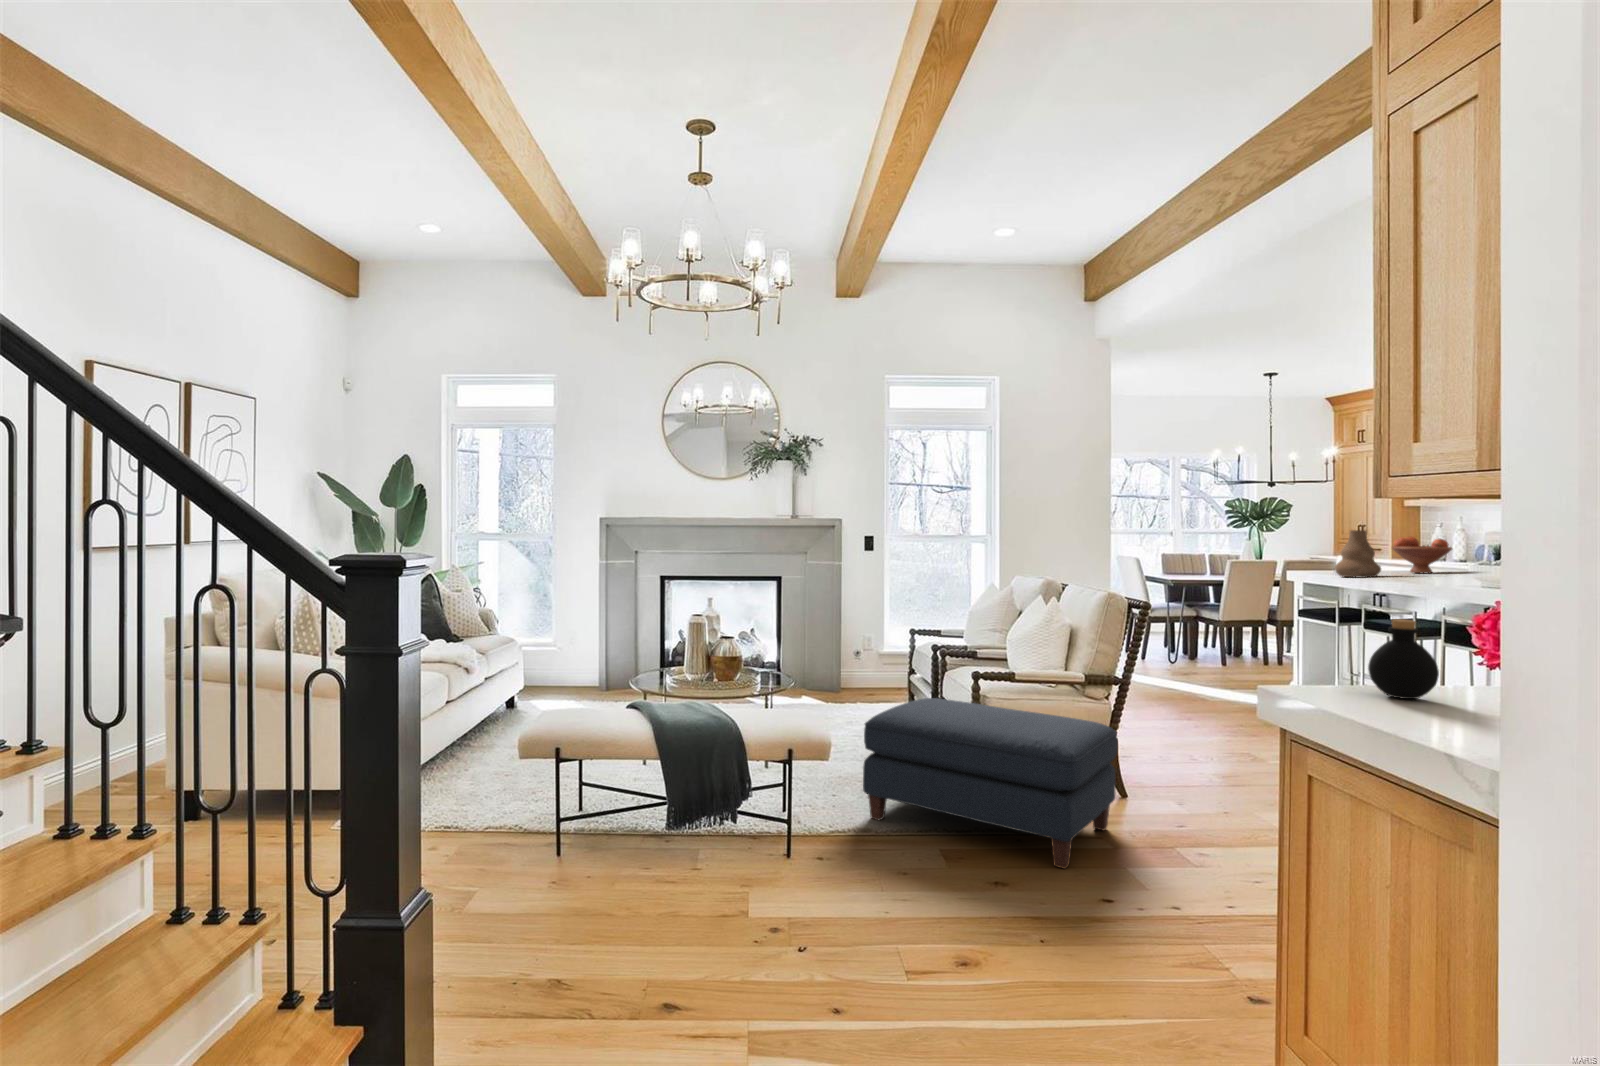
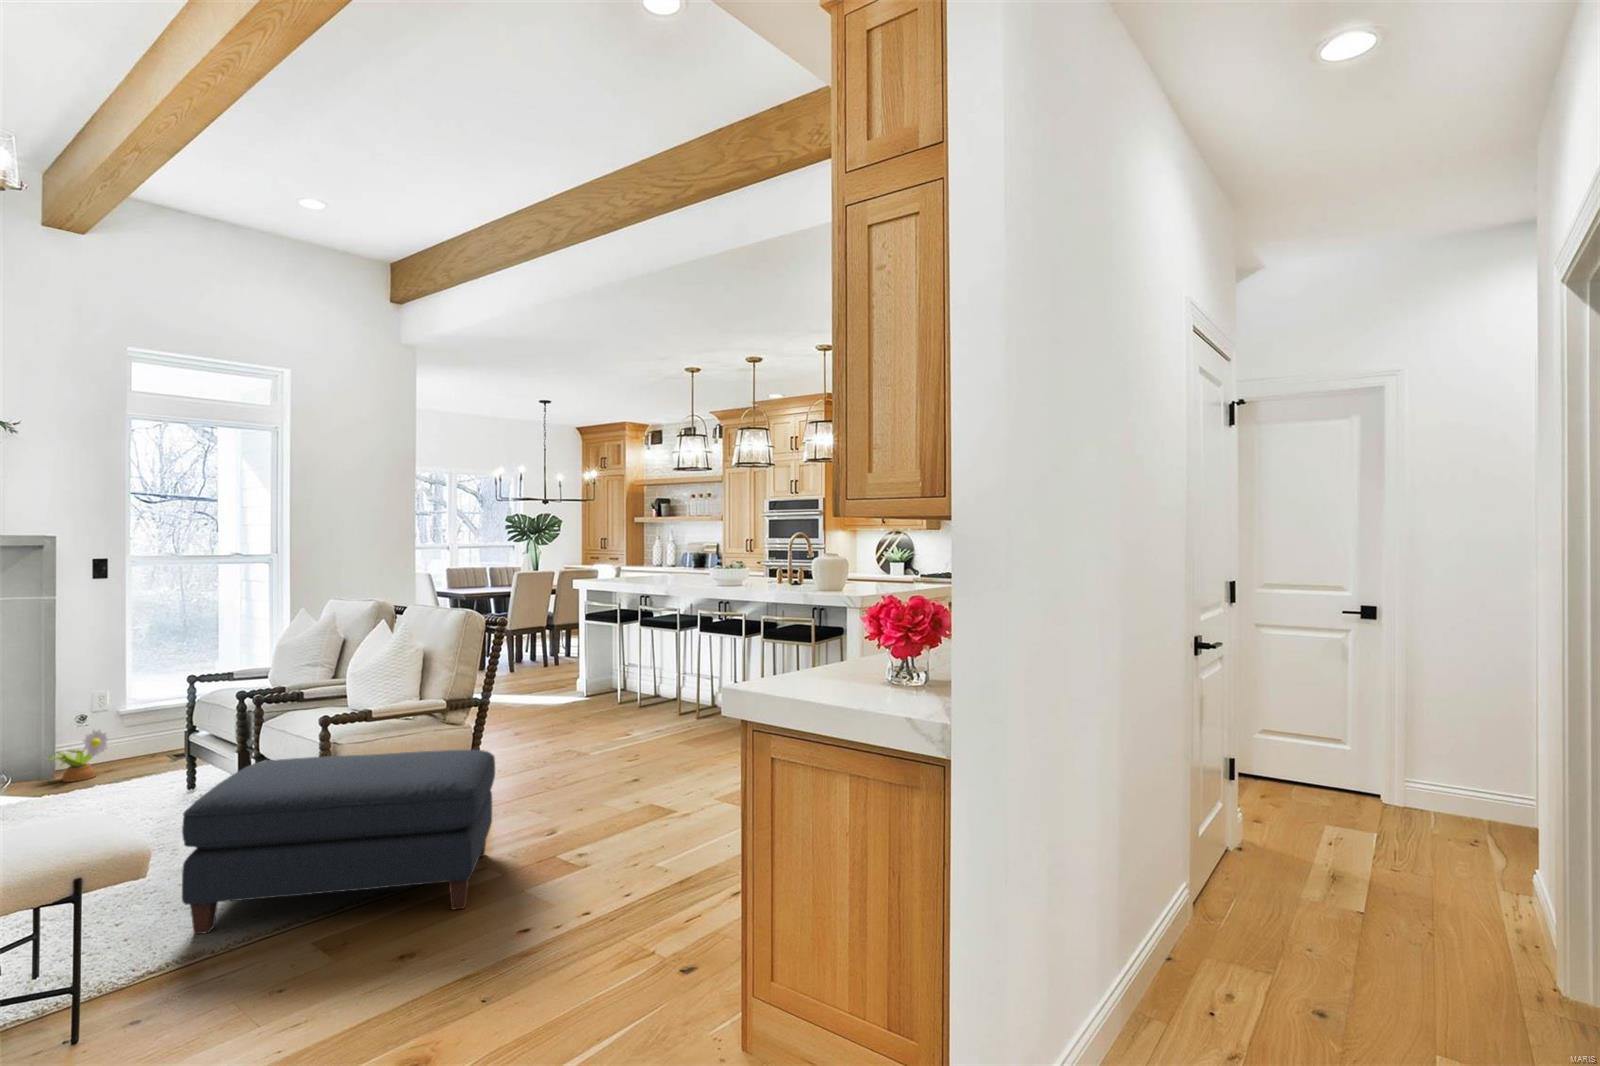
vase: present [1334,530,1381,578] -> none [619,546,651,585]
fruit bowl: present [1392,537,1452,573] -> none [654,550,693,579]
bottle: present [1368,619,1439,699] -> none [778,631,820,690]
decorative plant: none [835,661,871,697] -> present [47,730,108,782]

